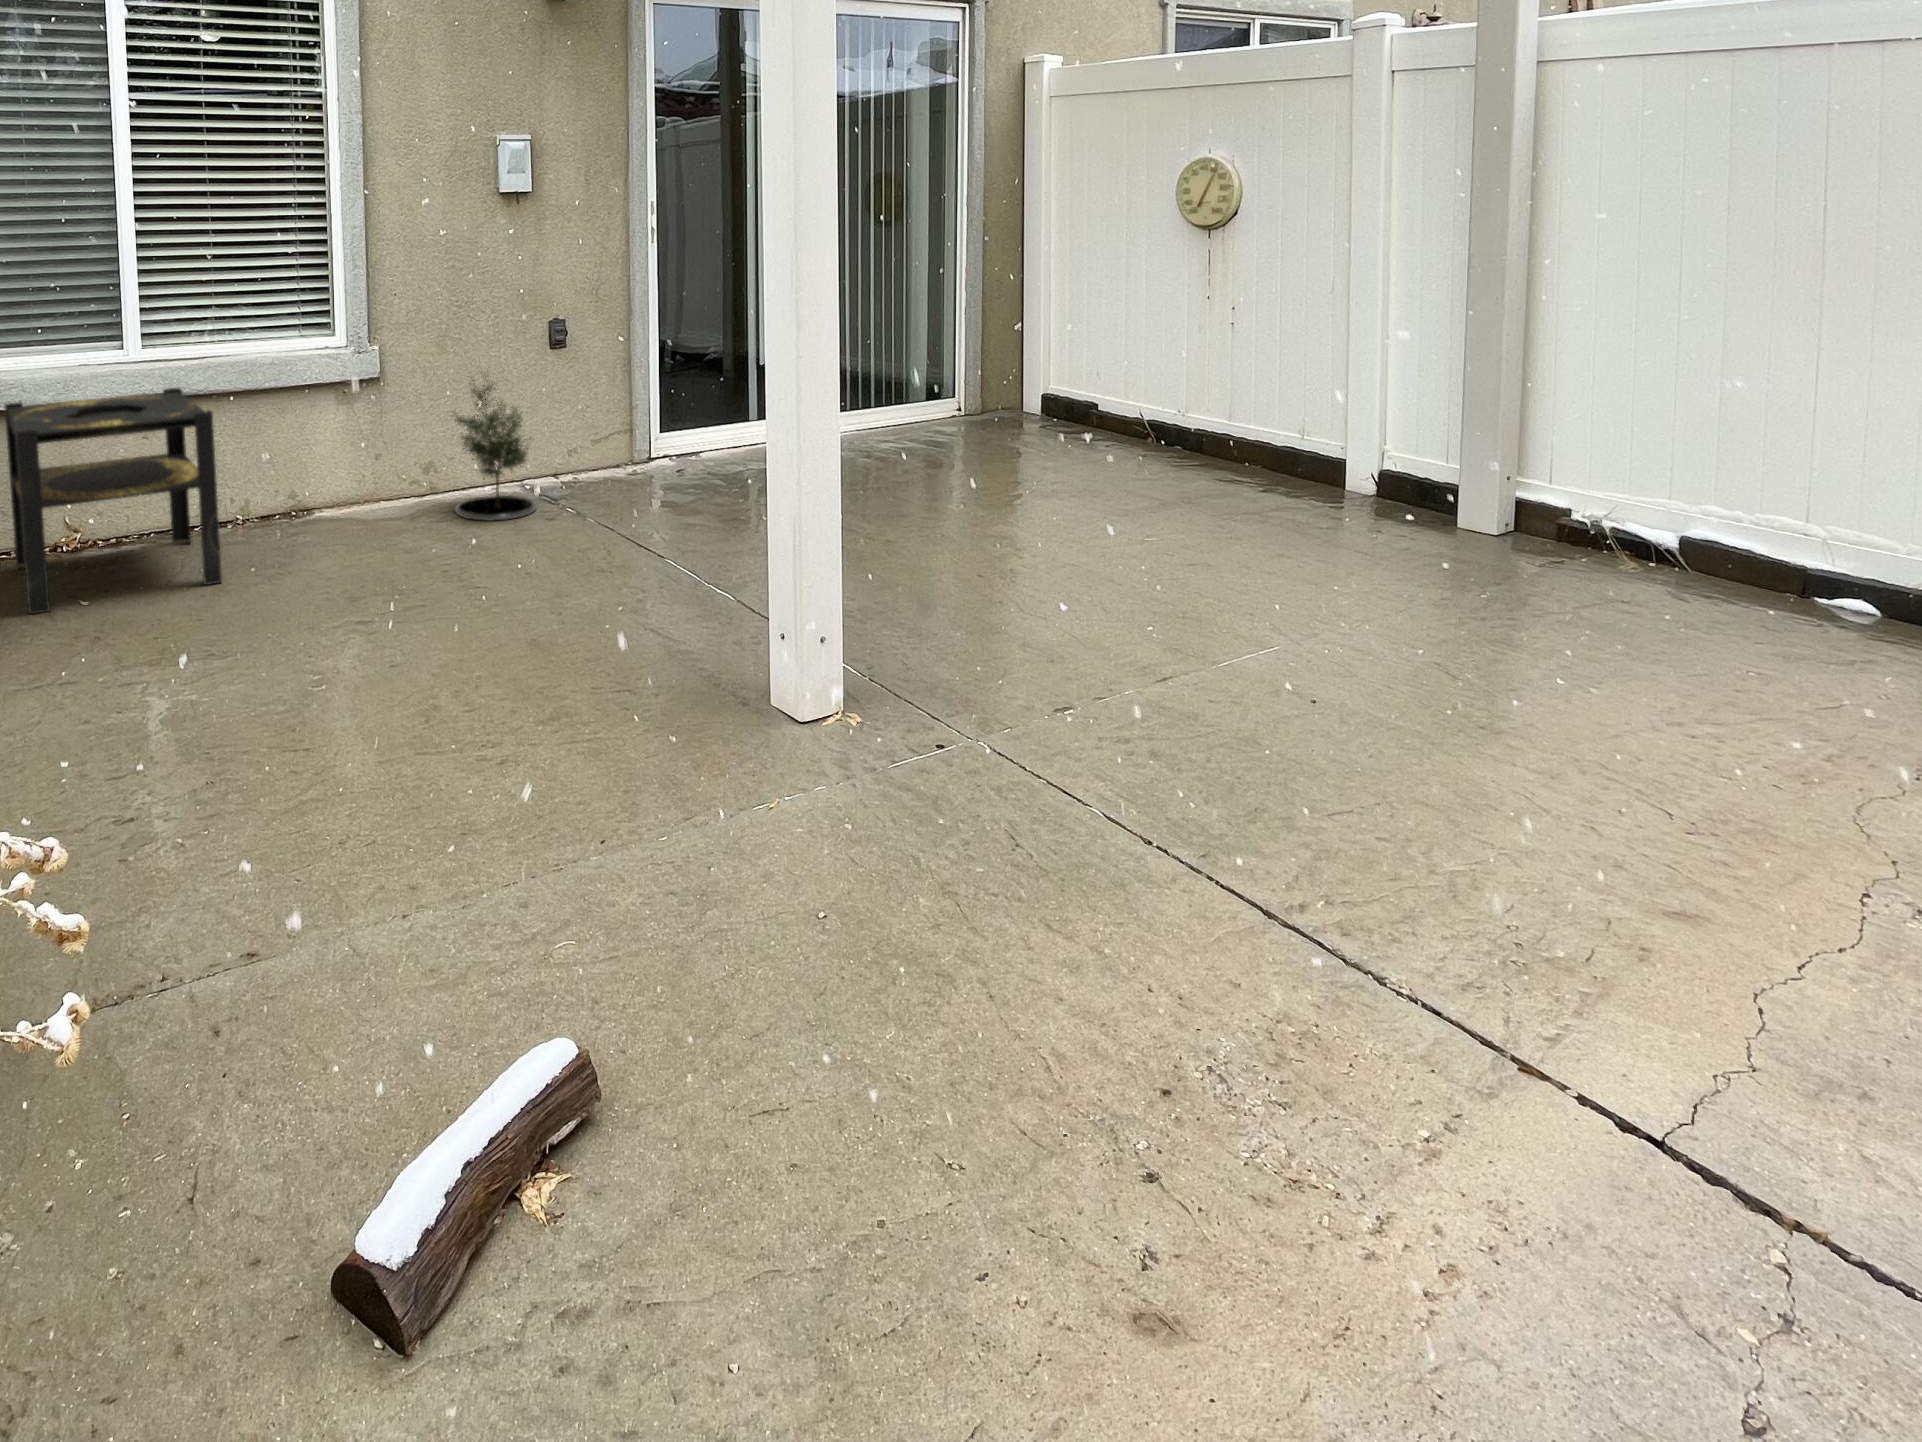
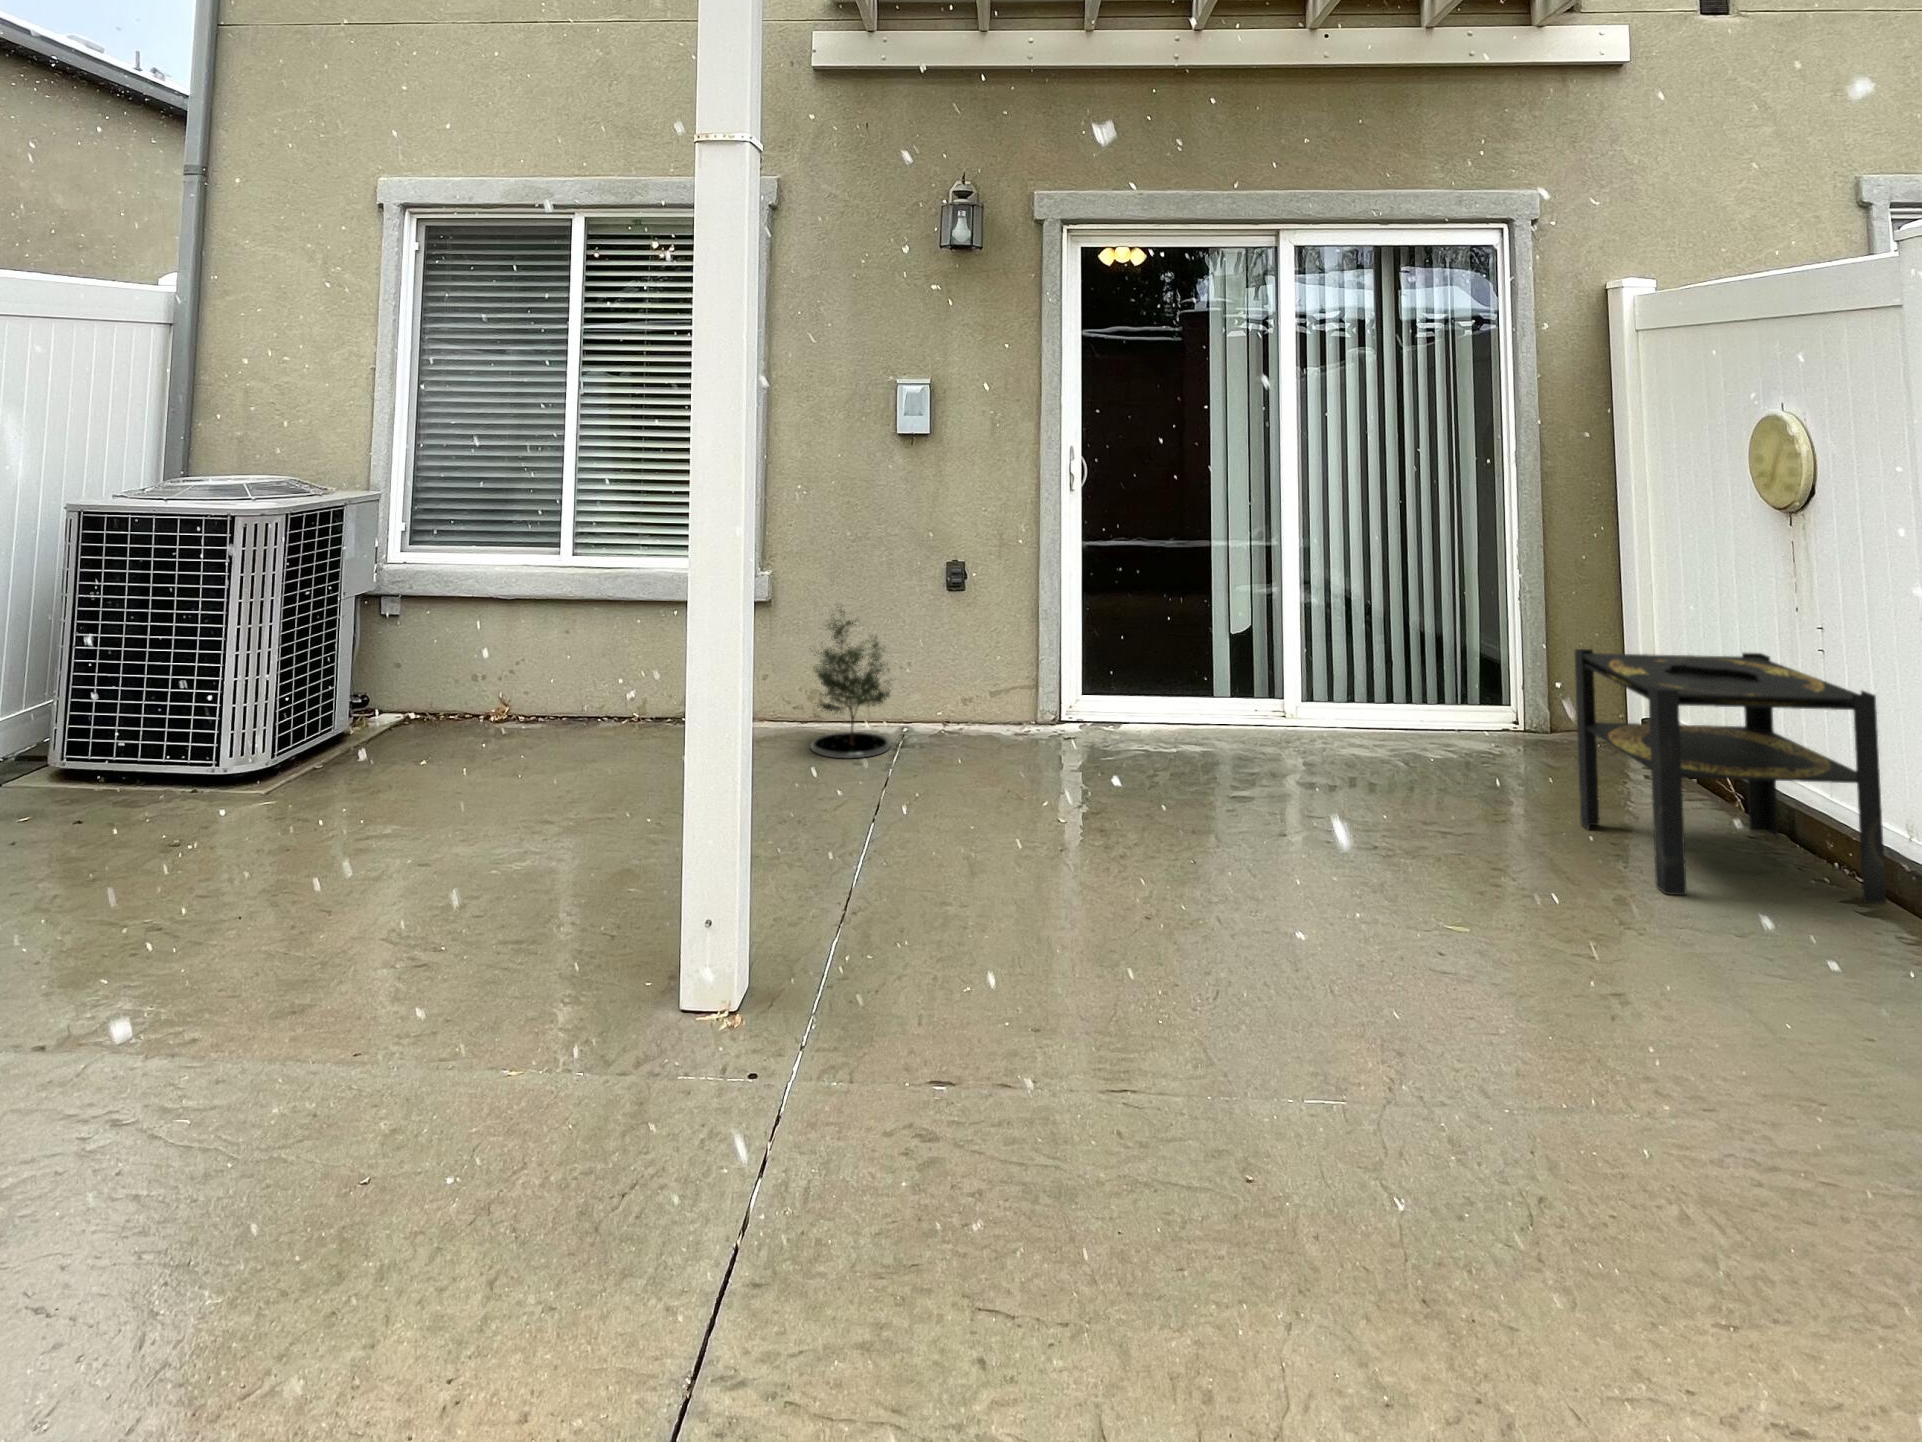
side table: present [5,388,222,614] -> present [1575,649,1886,904]

